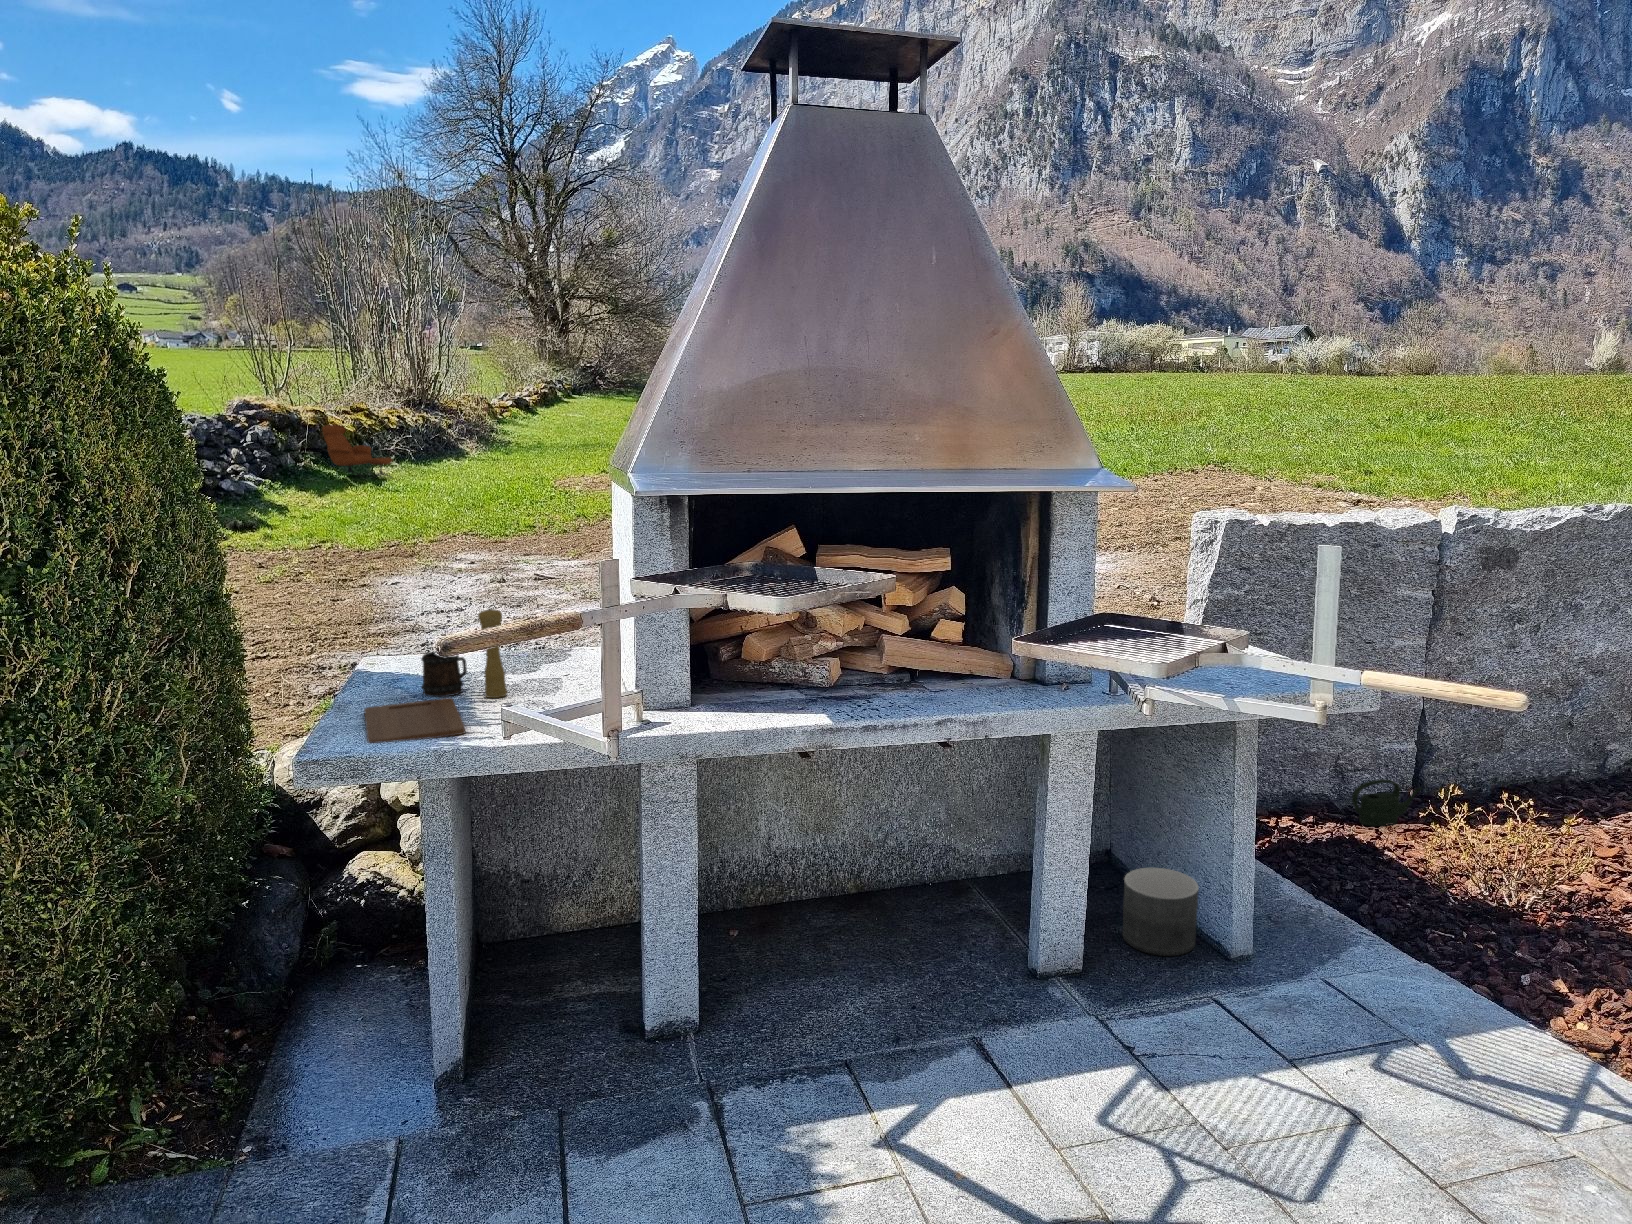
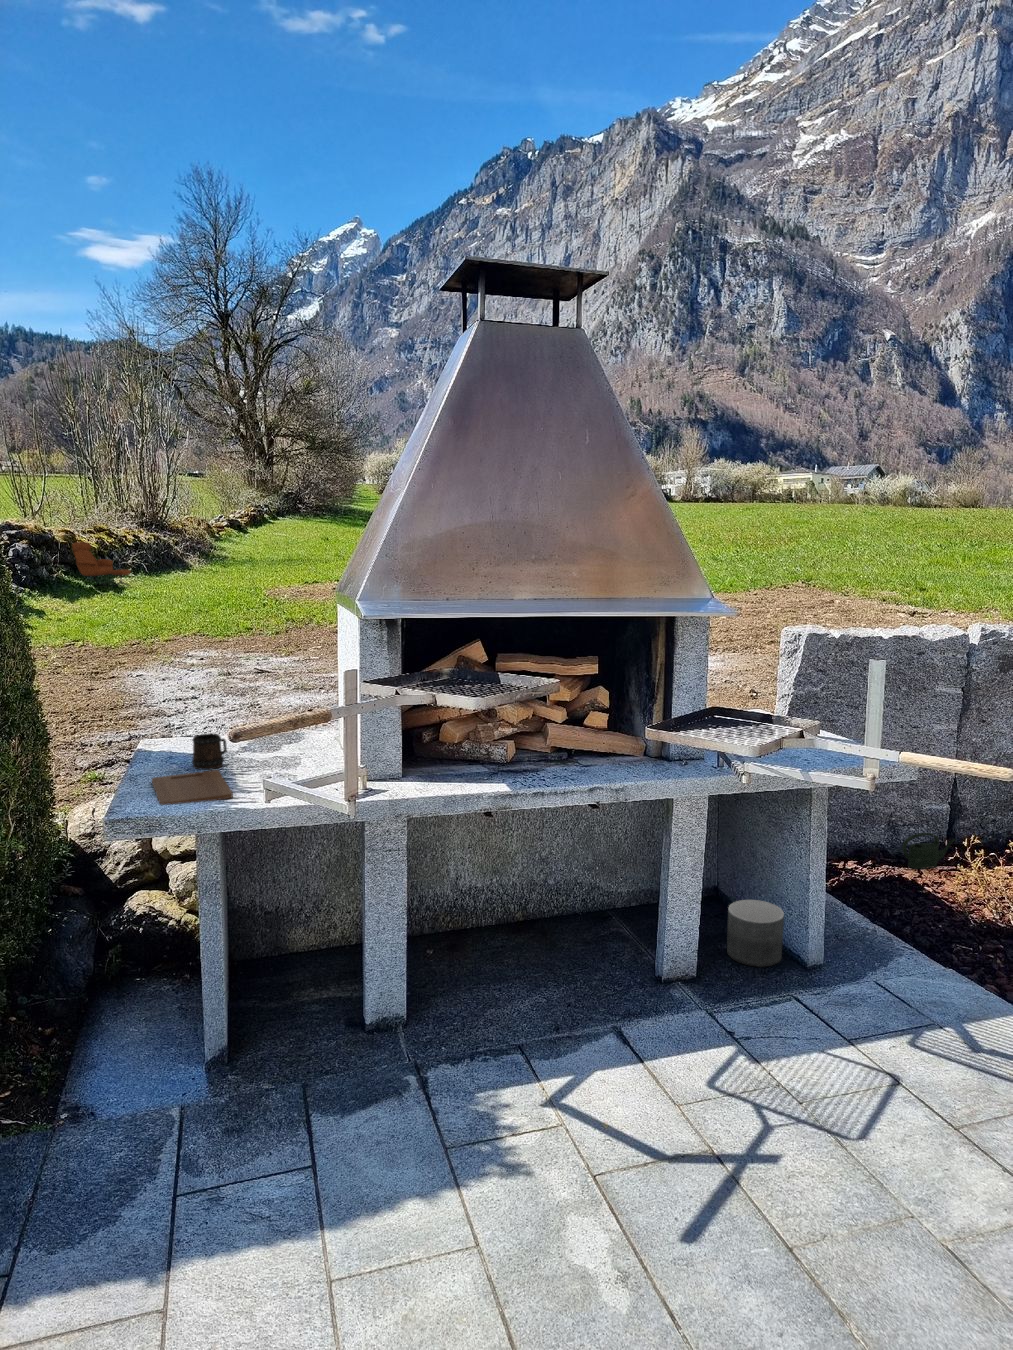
pepper mill: present [478,609,507,698] -> none [238,702,258,770]

